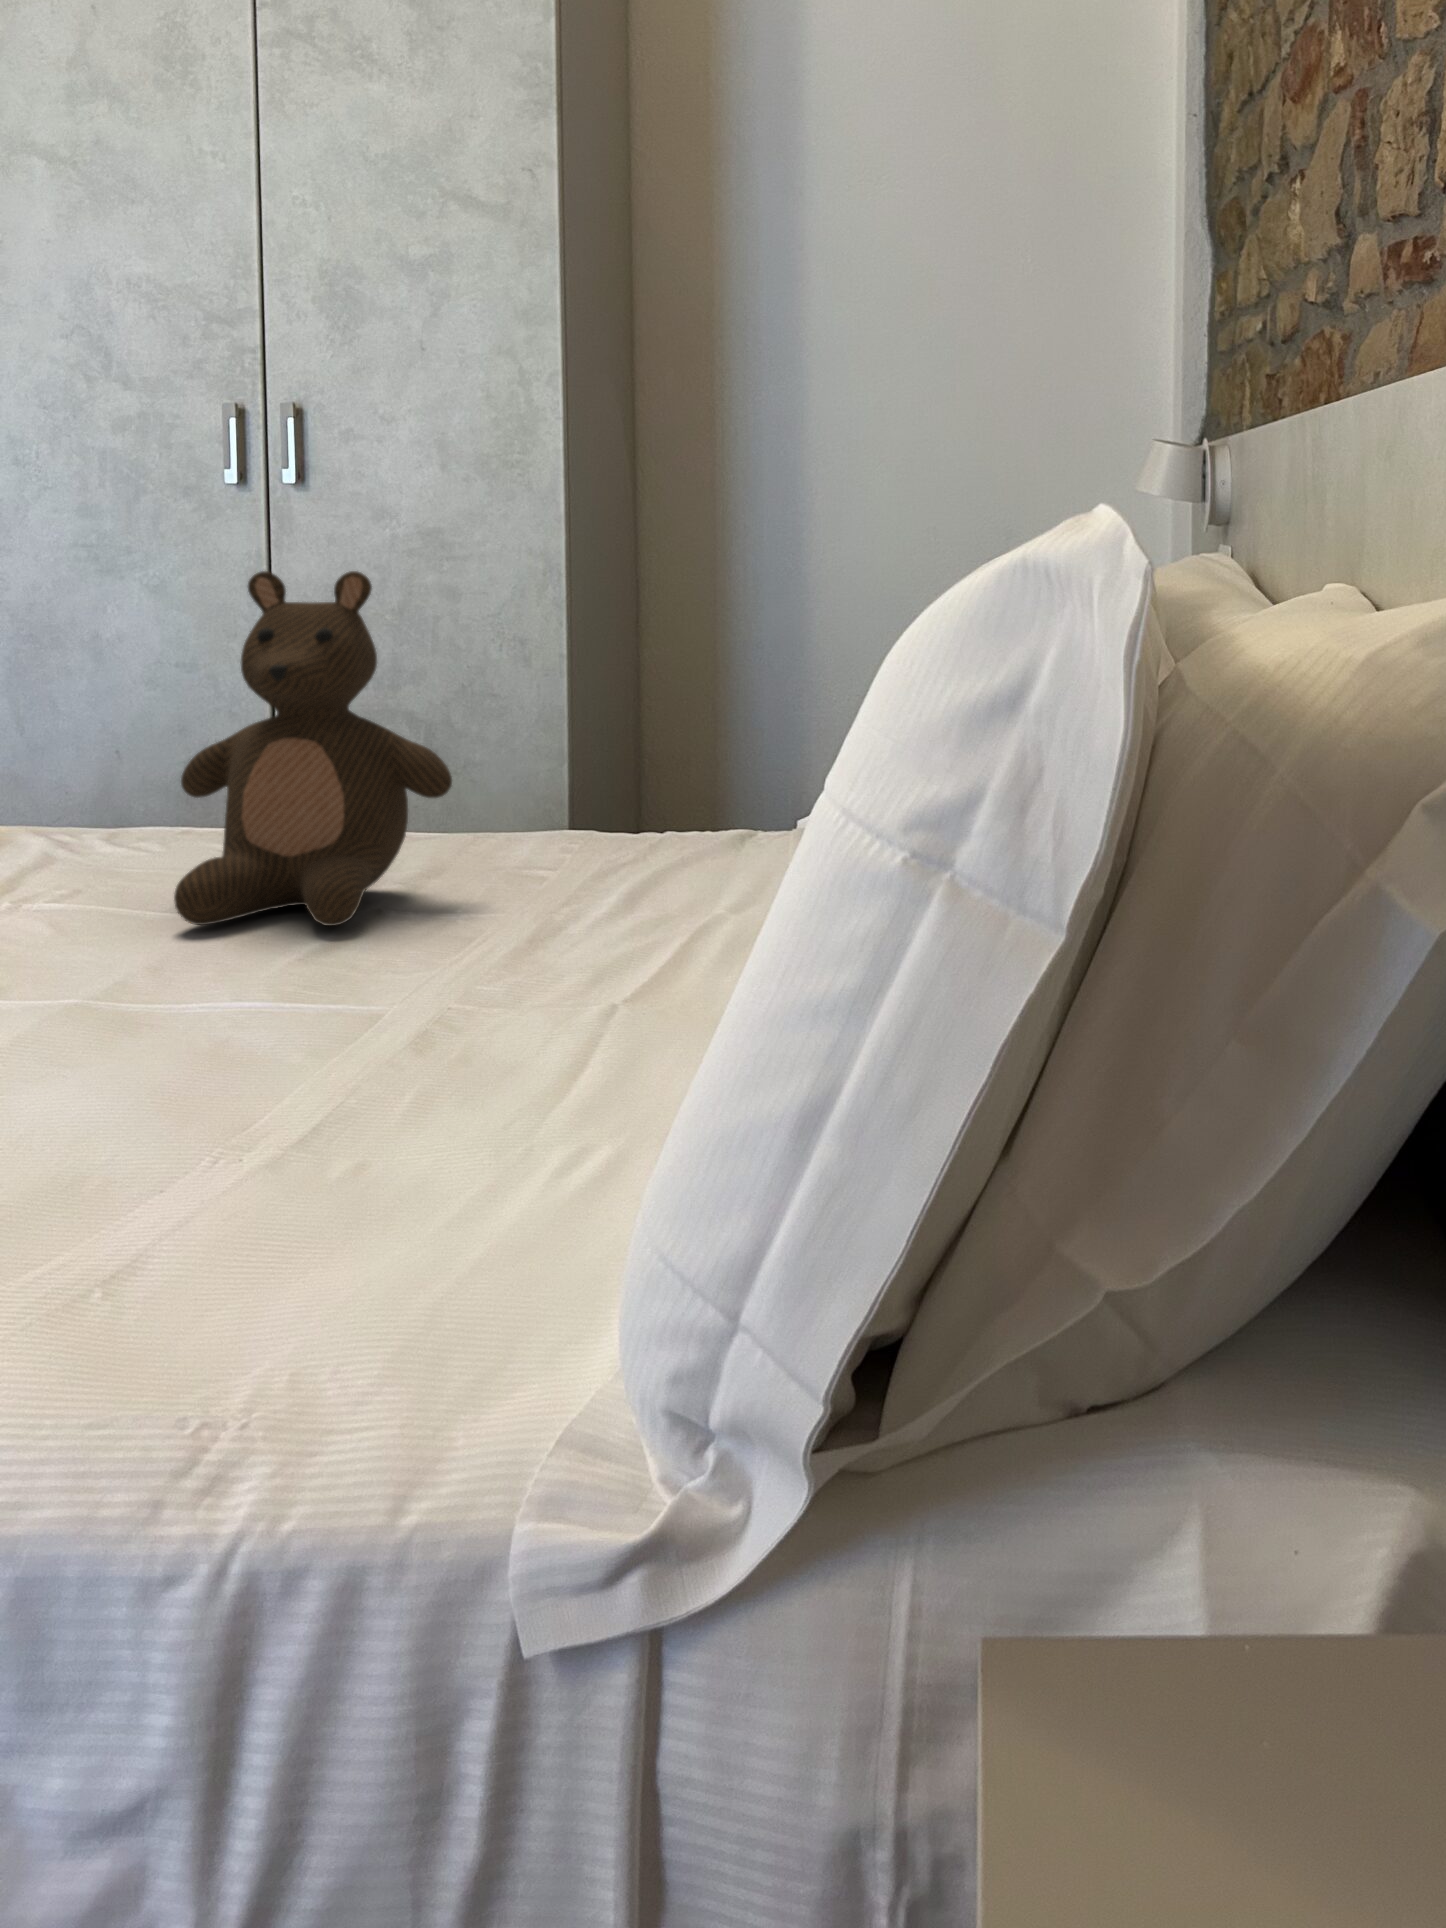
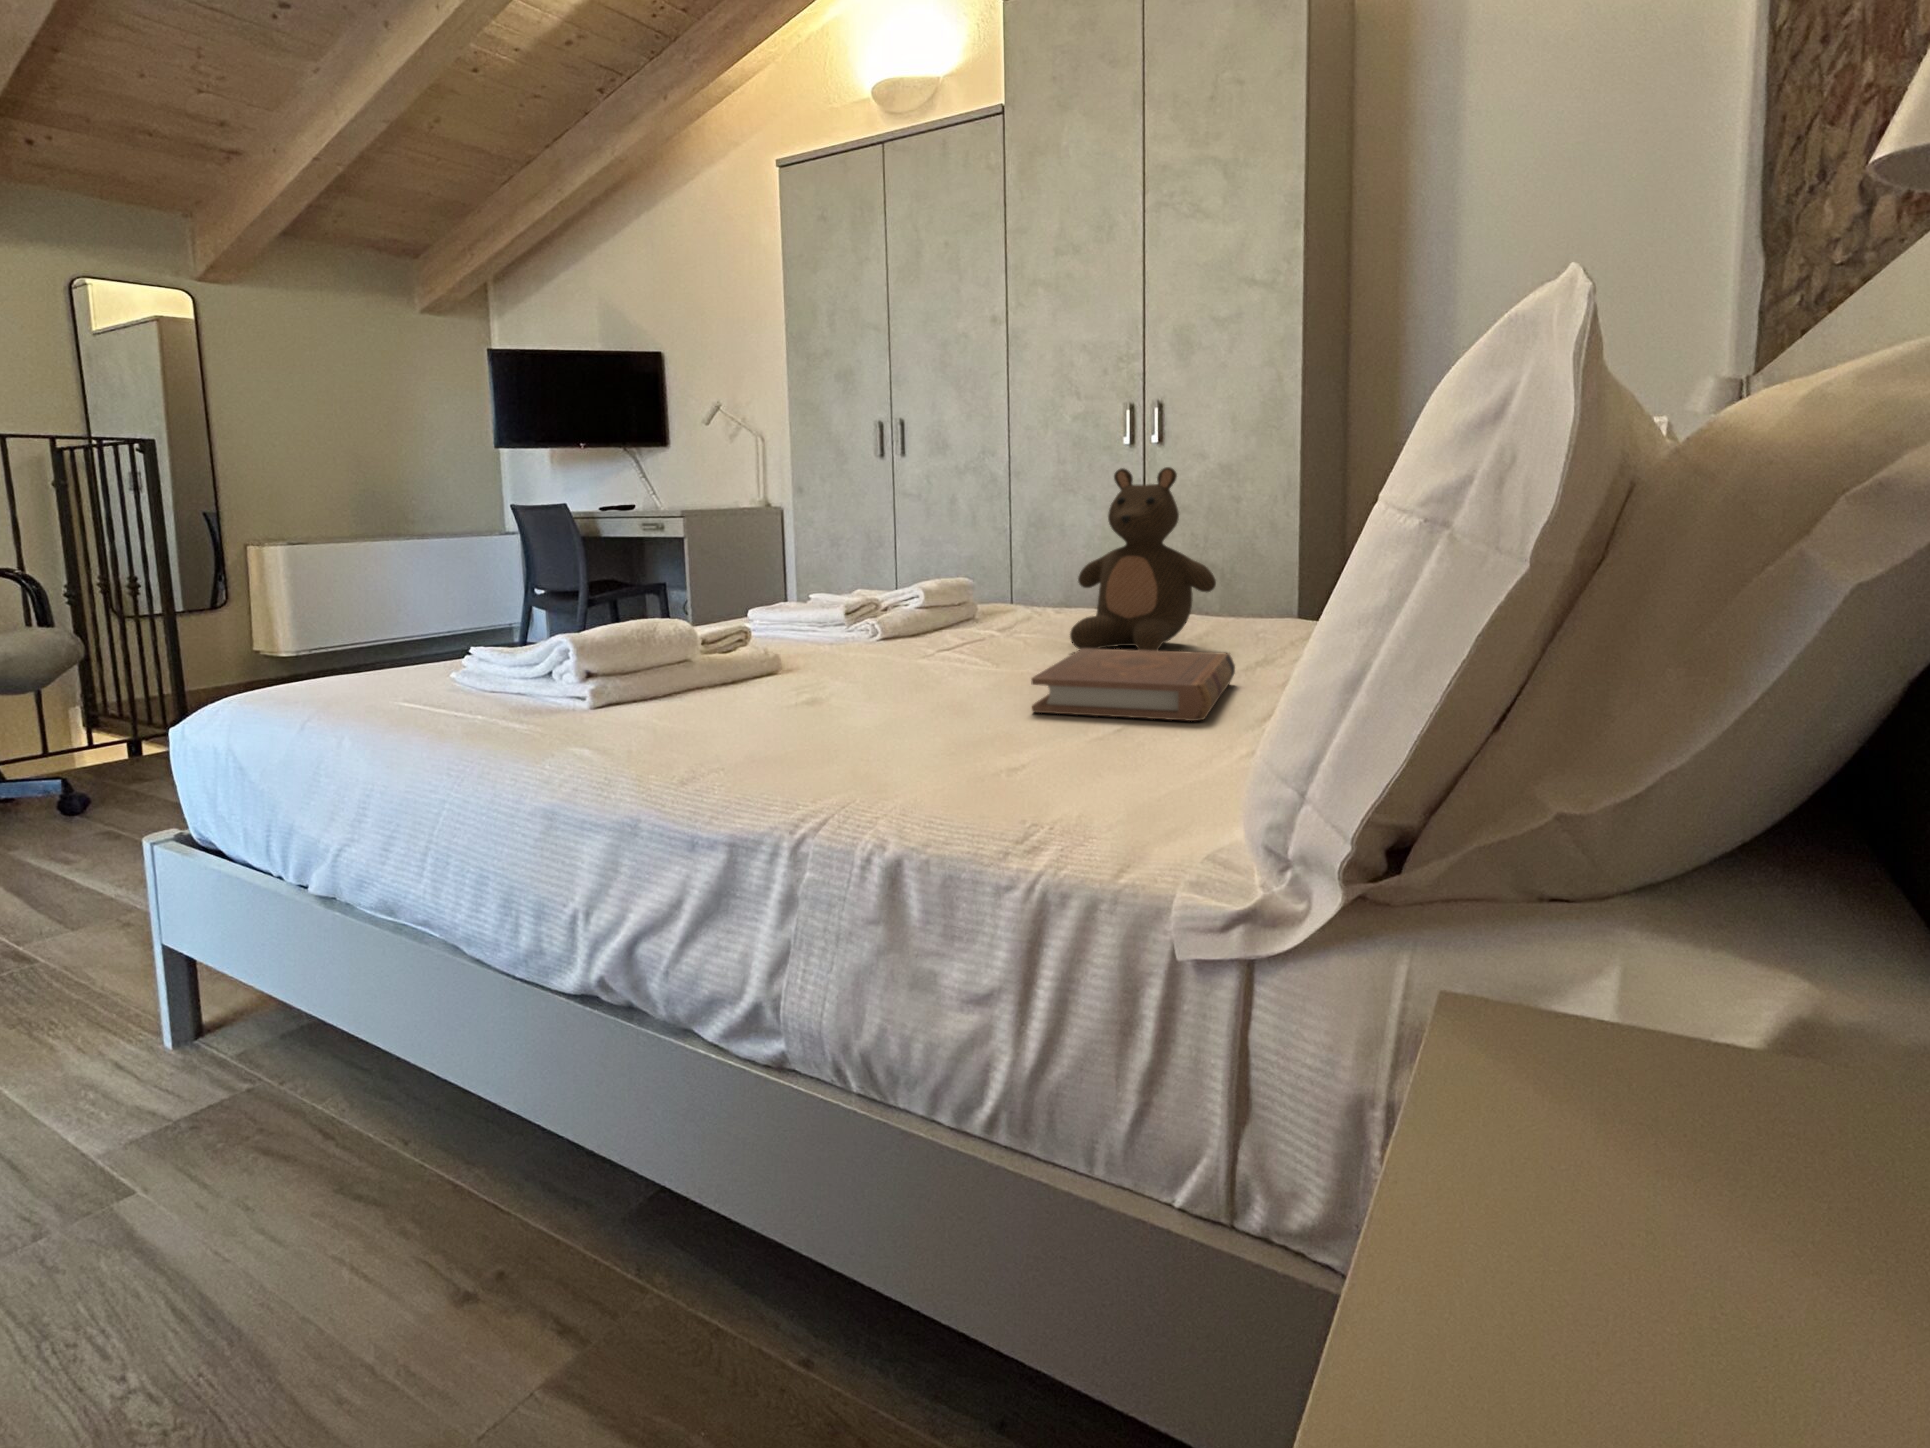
book: none [127,930,509,1106] -> present [1031,648,1235,721]

